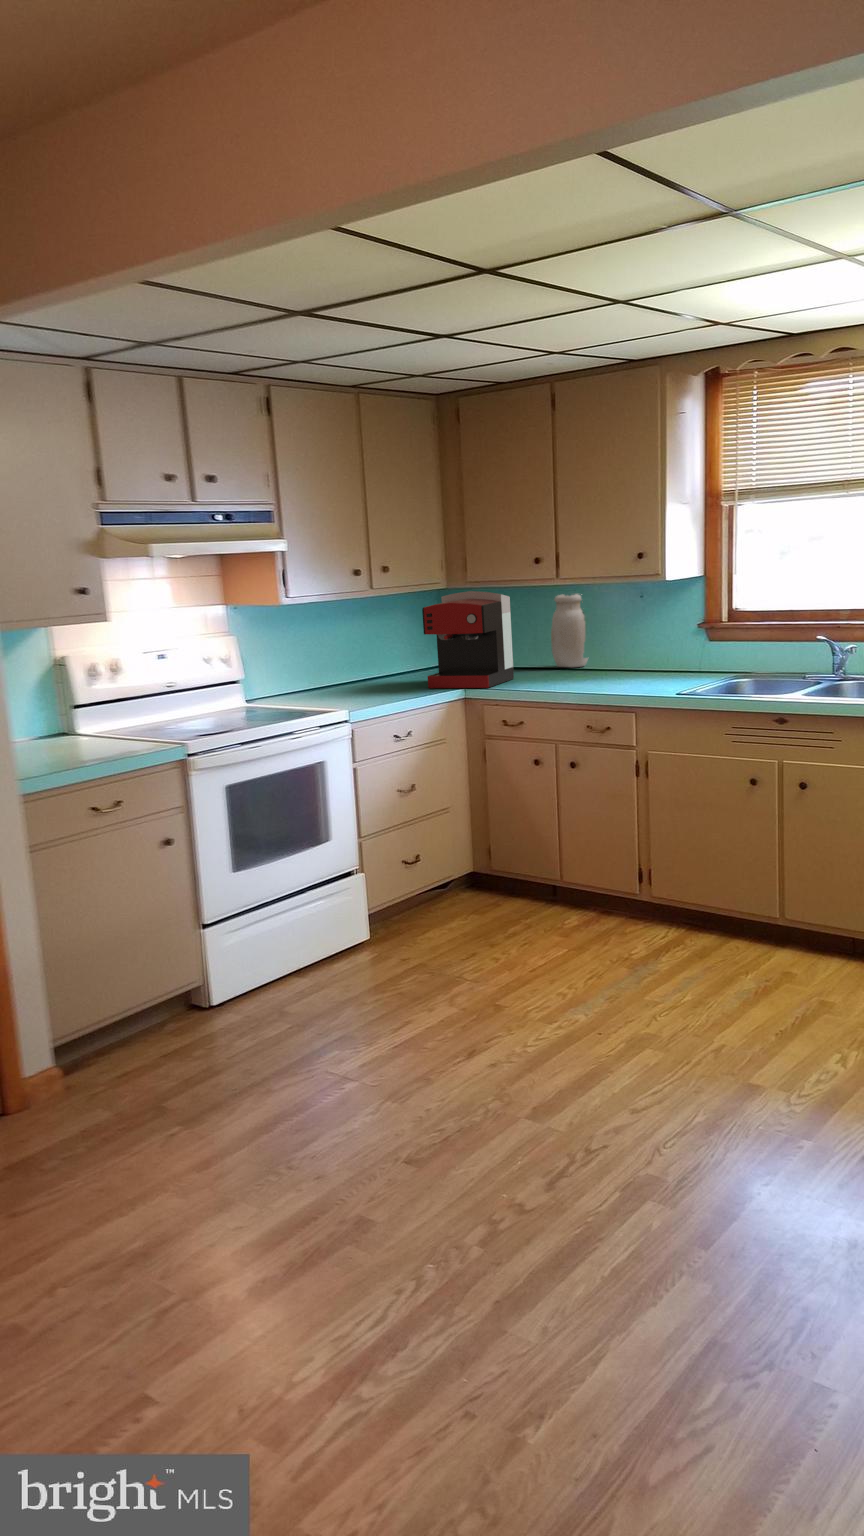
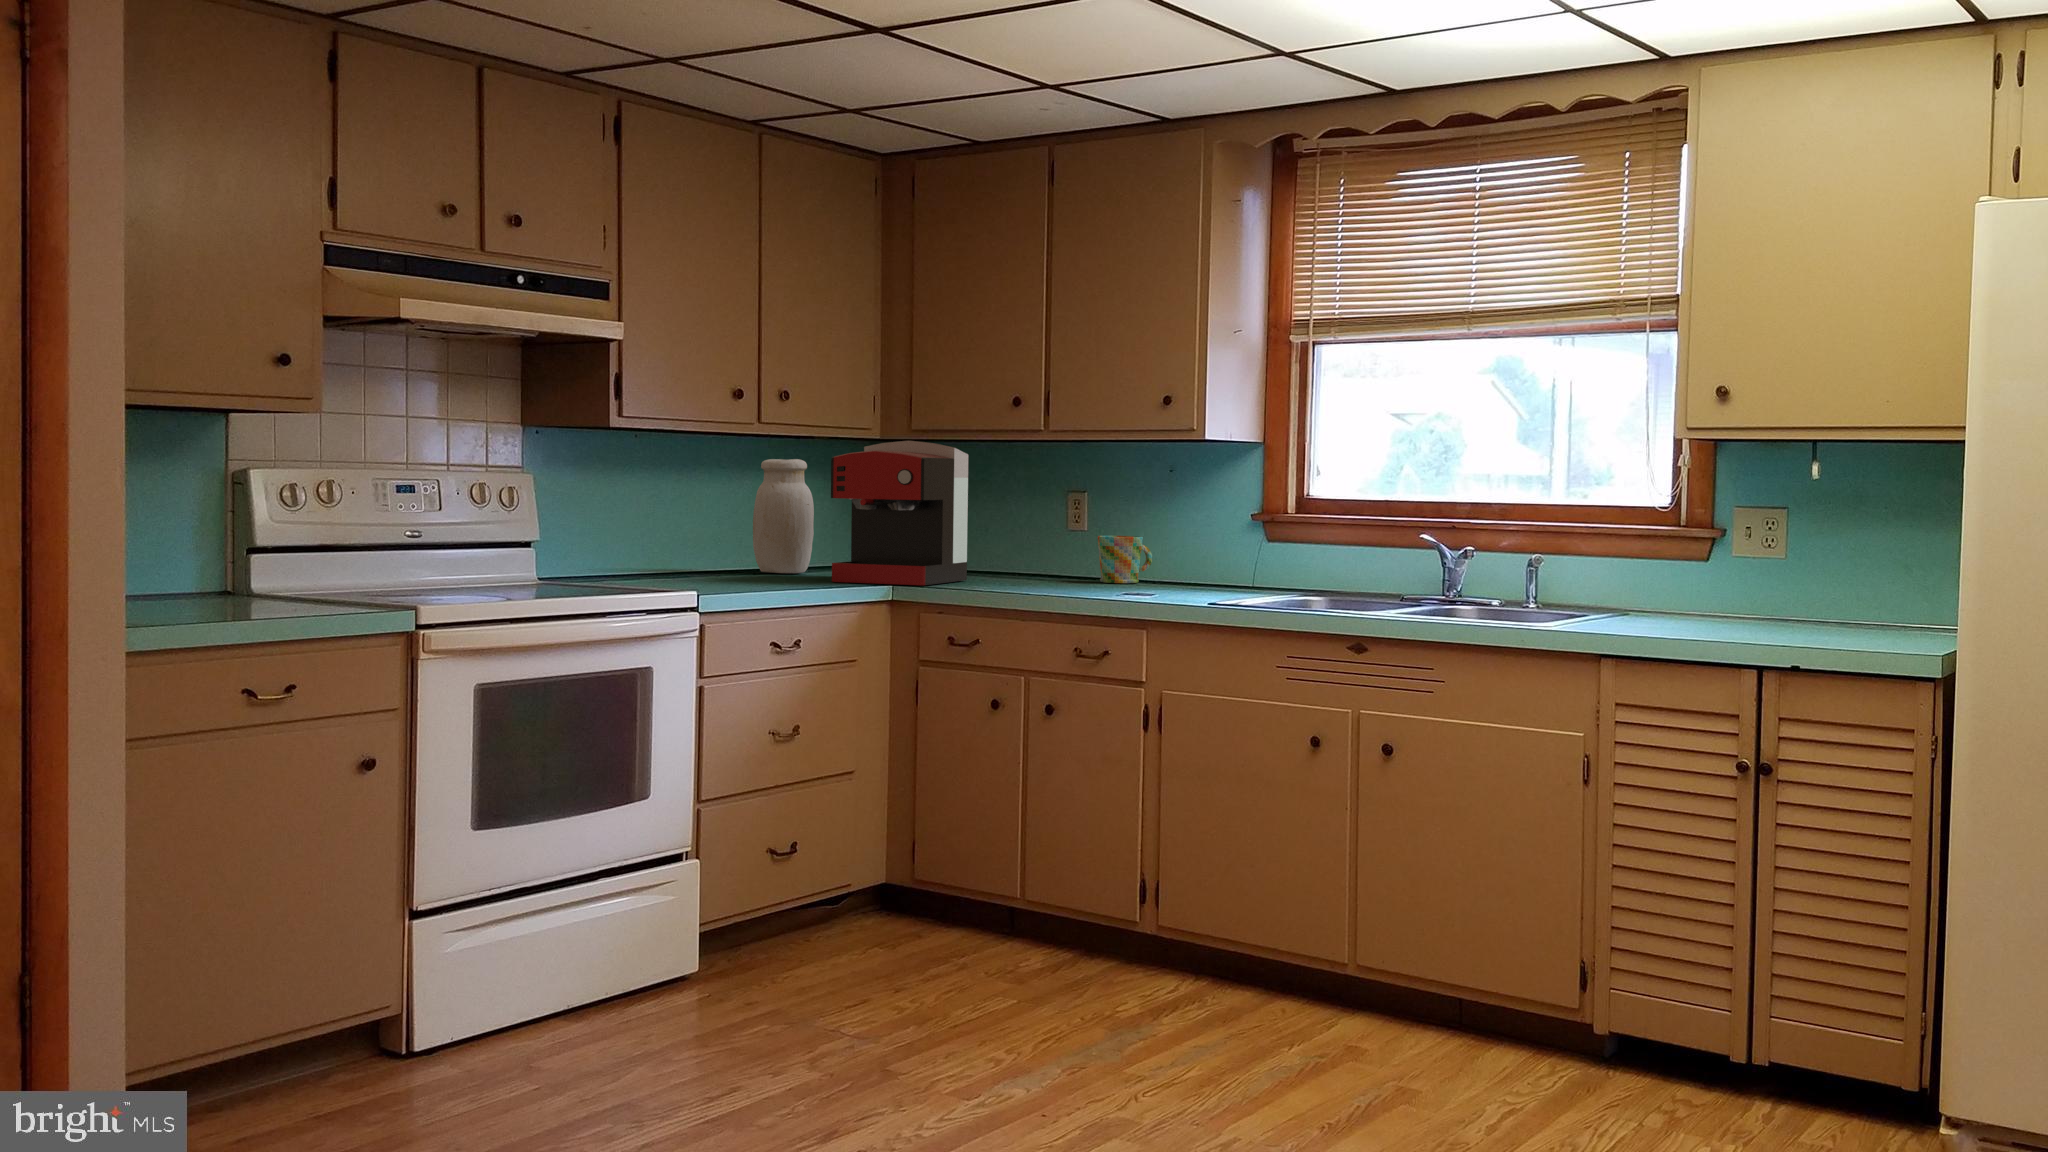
jar: present [551,594,588,667] -> present [753,459,814,573]
mug: none [597,640,634,673] -> present [1098,536,1152,583]

